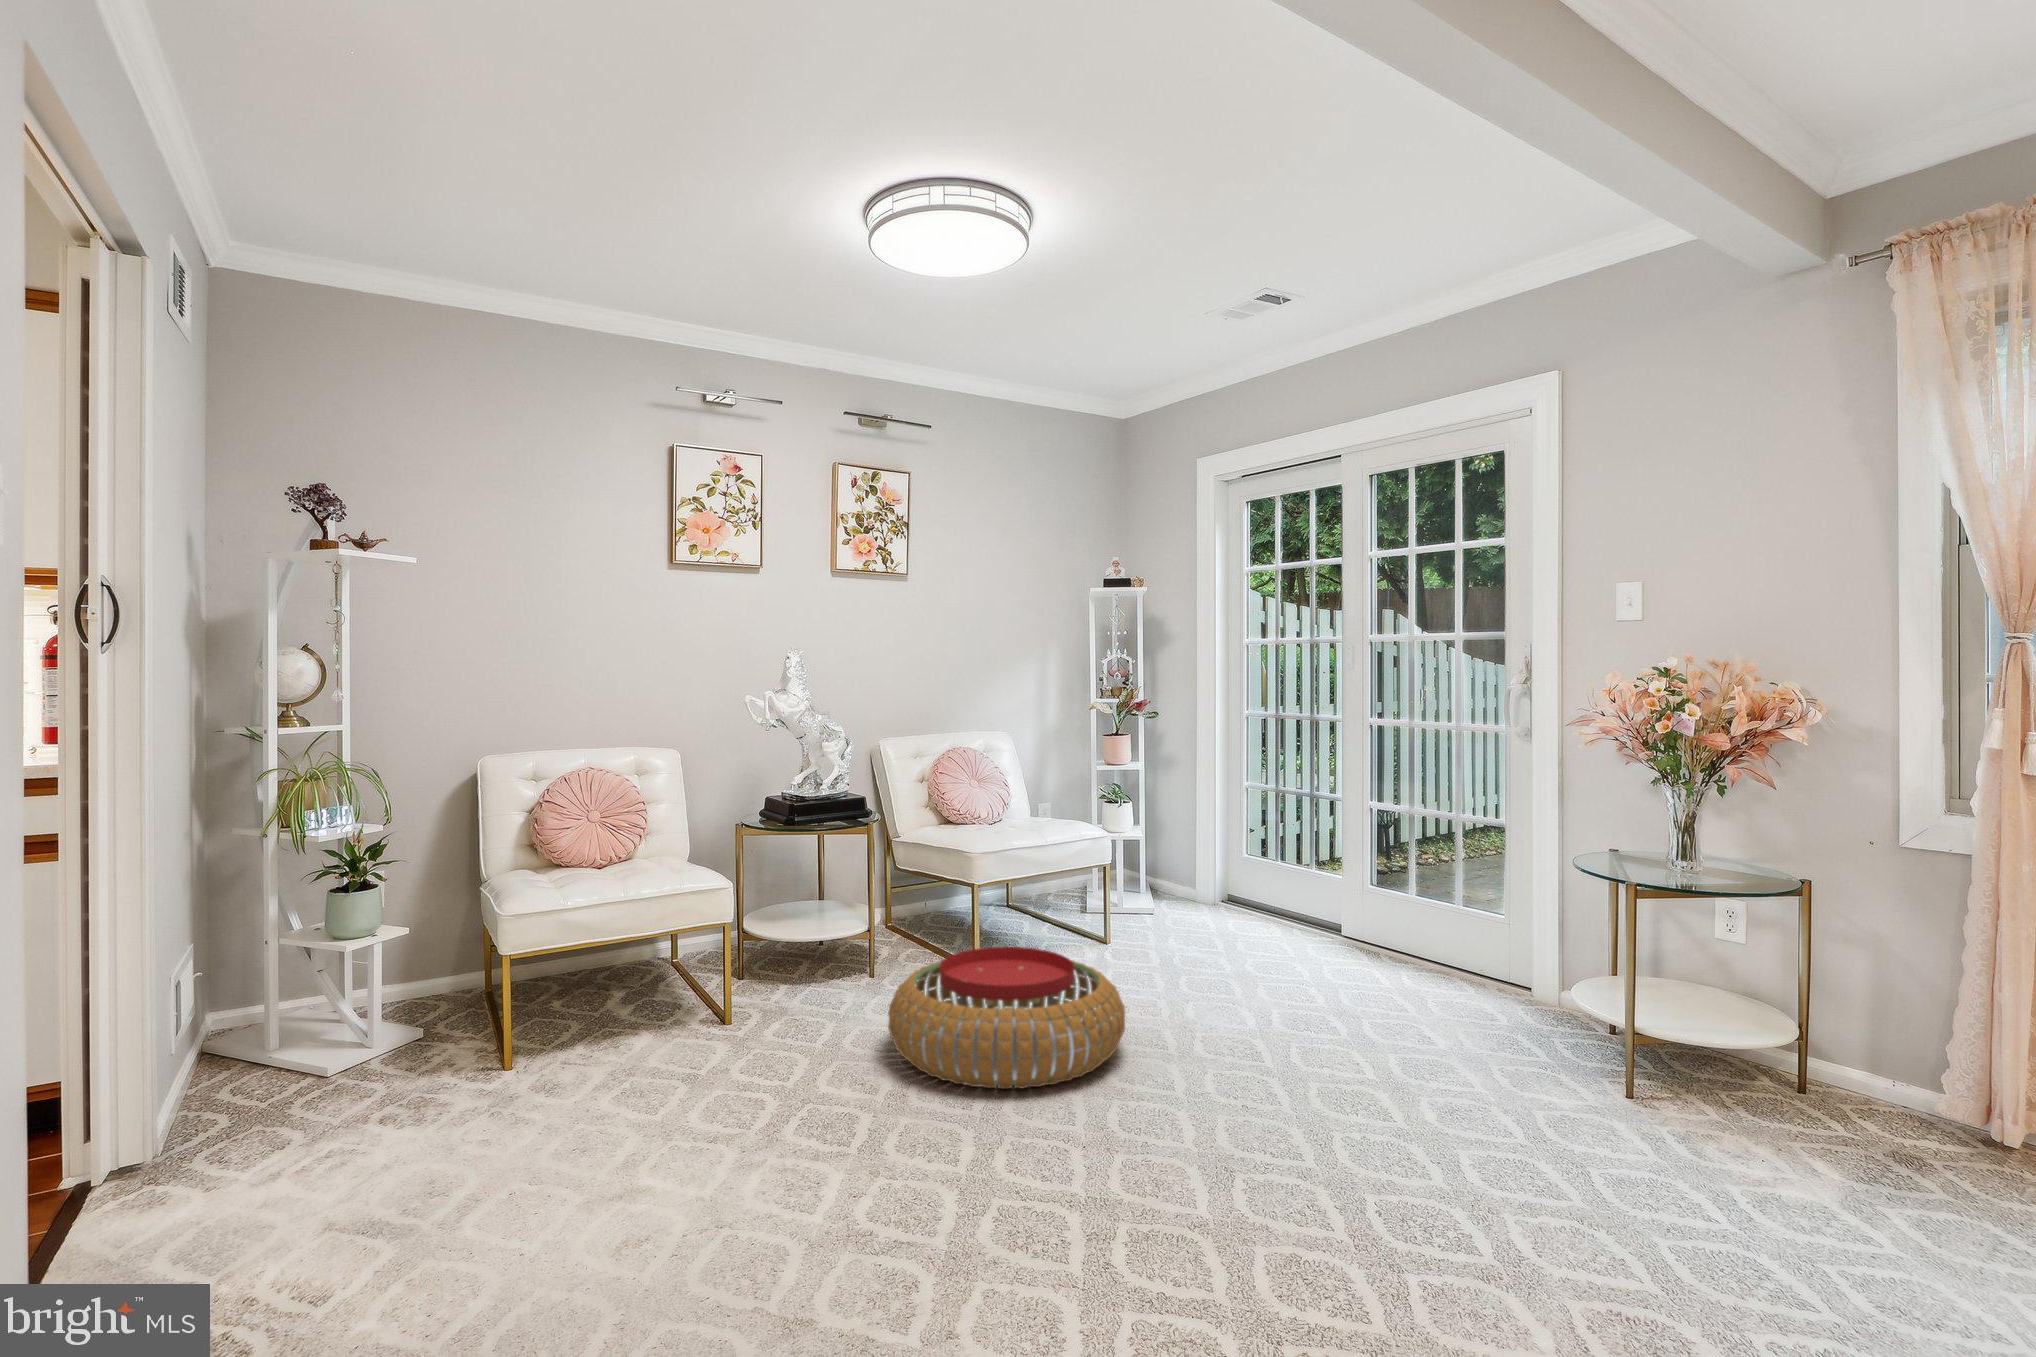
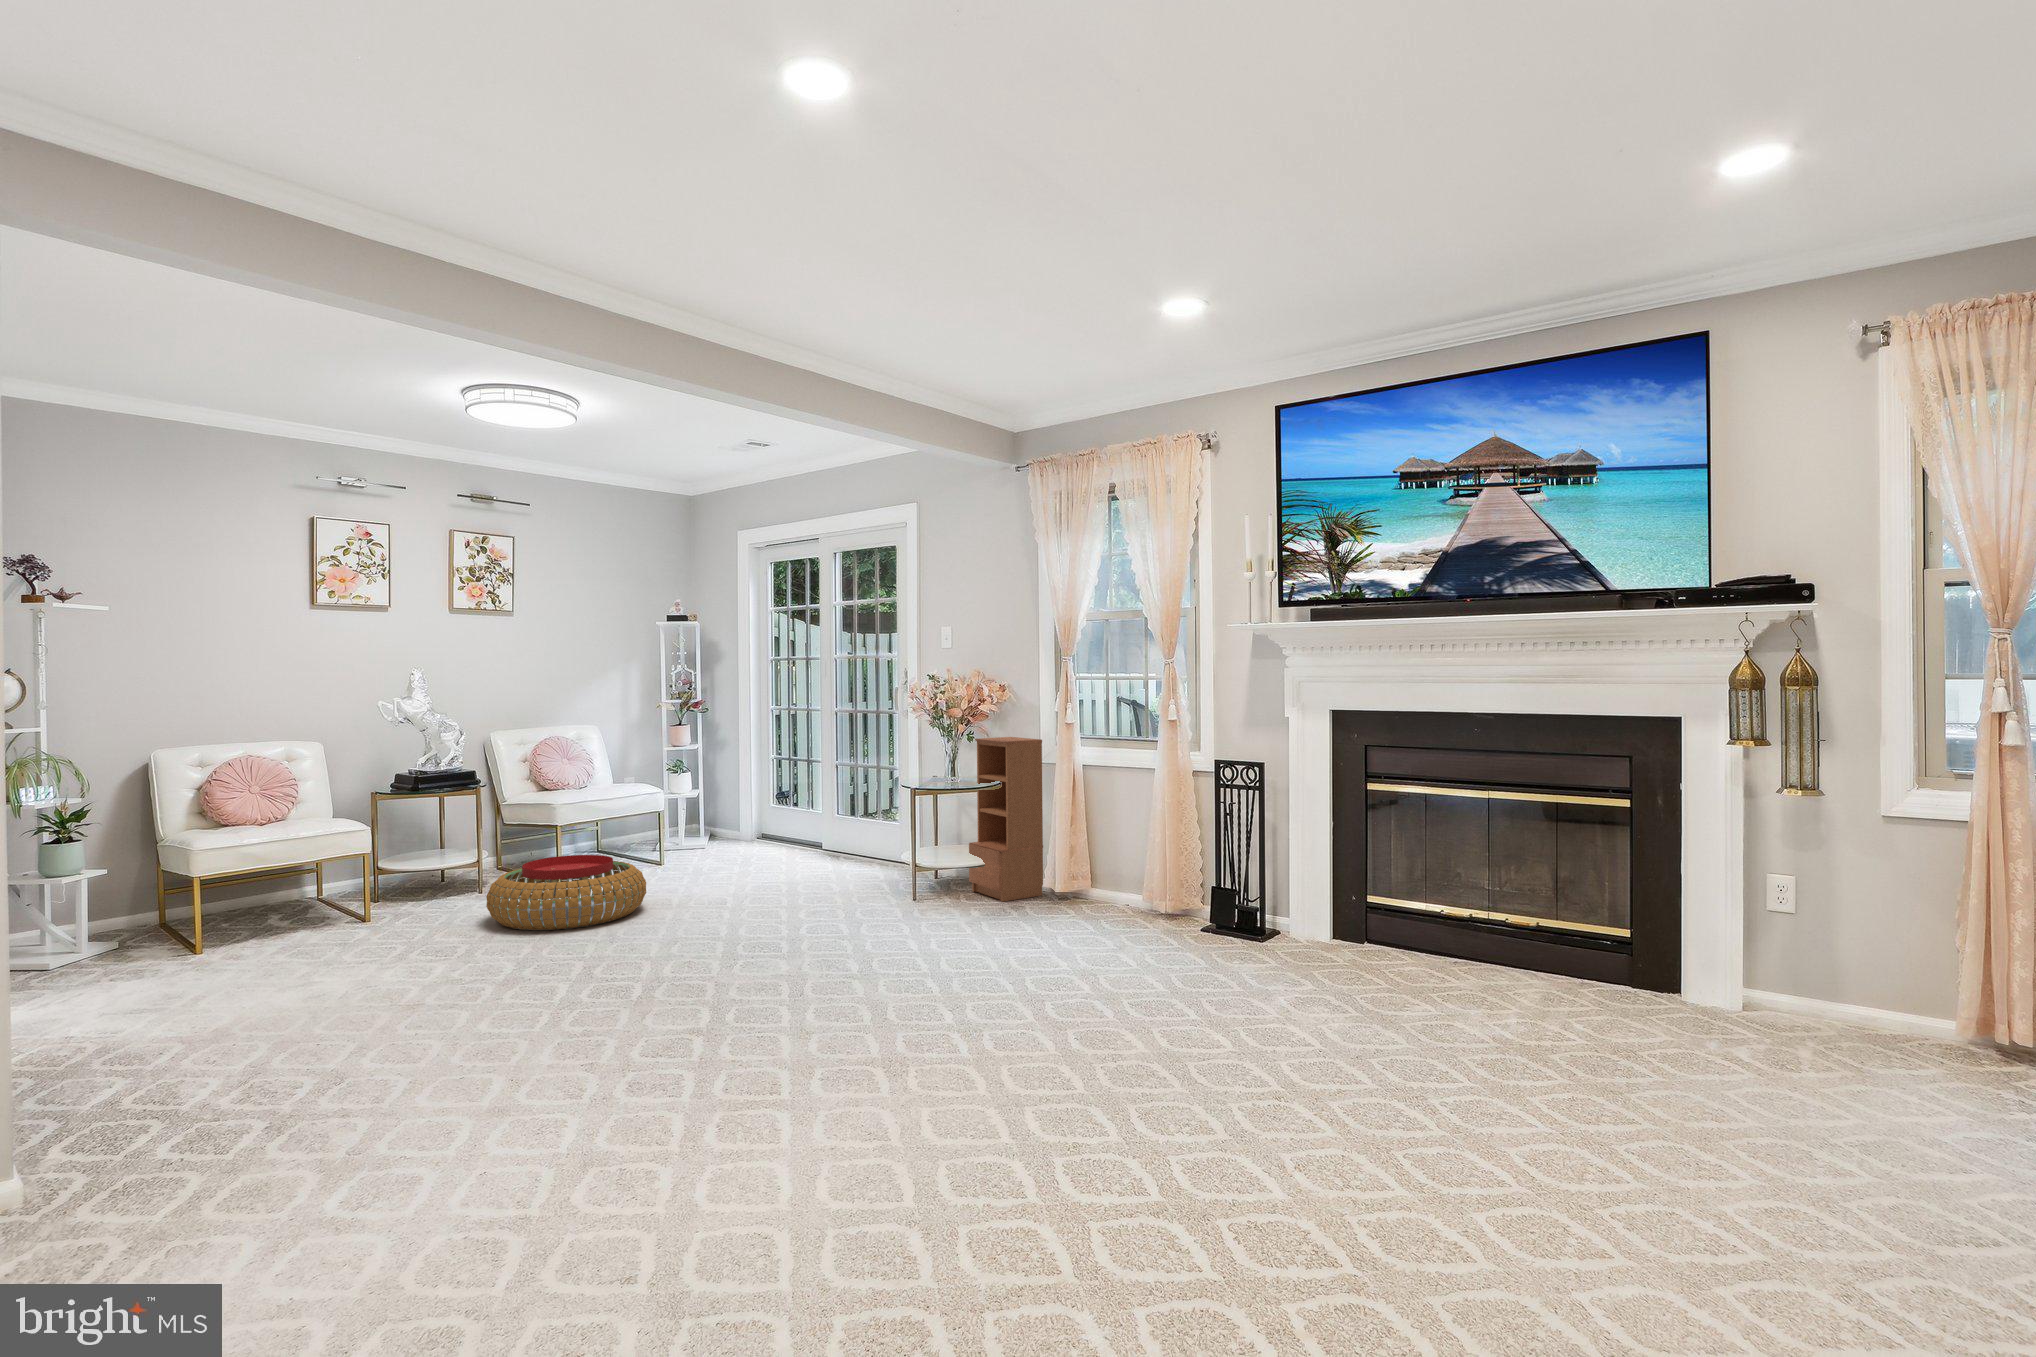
bookcase: none [1708,787,1897,1123] -> present [969,737,1043,902]

